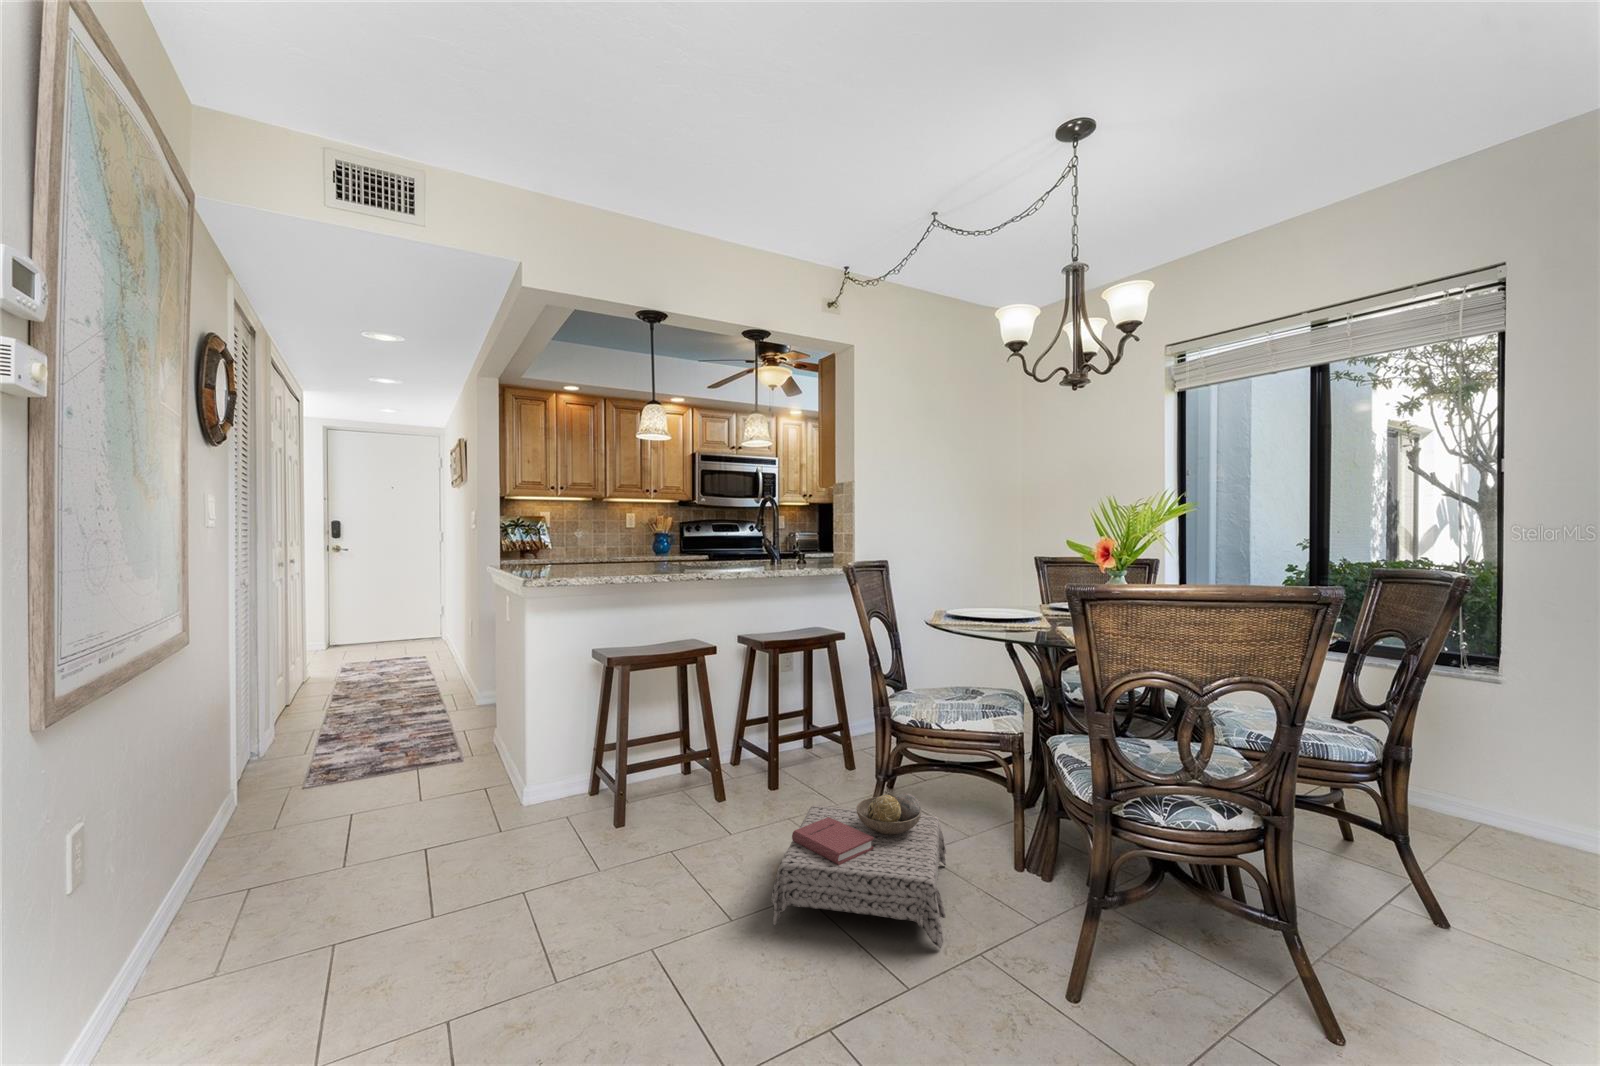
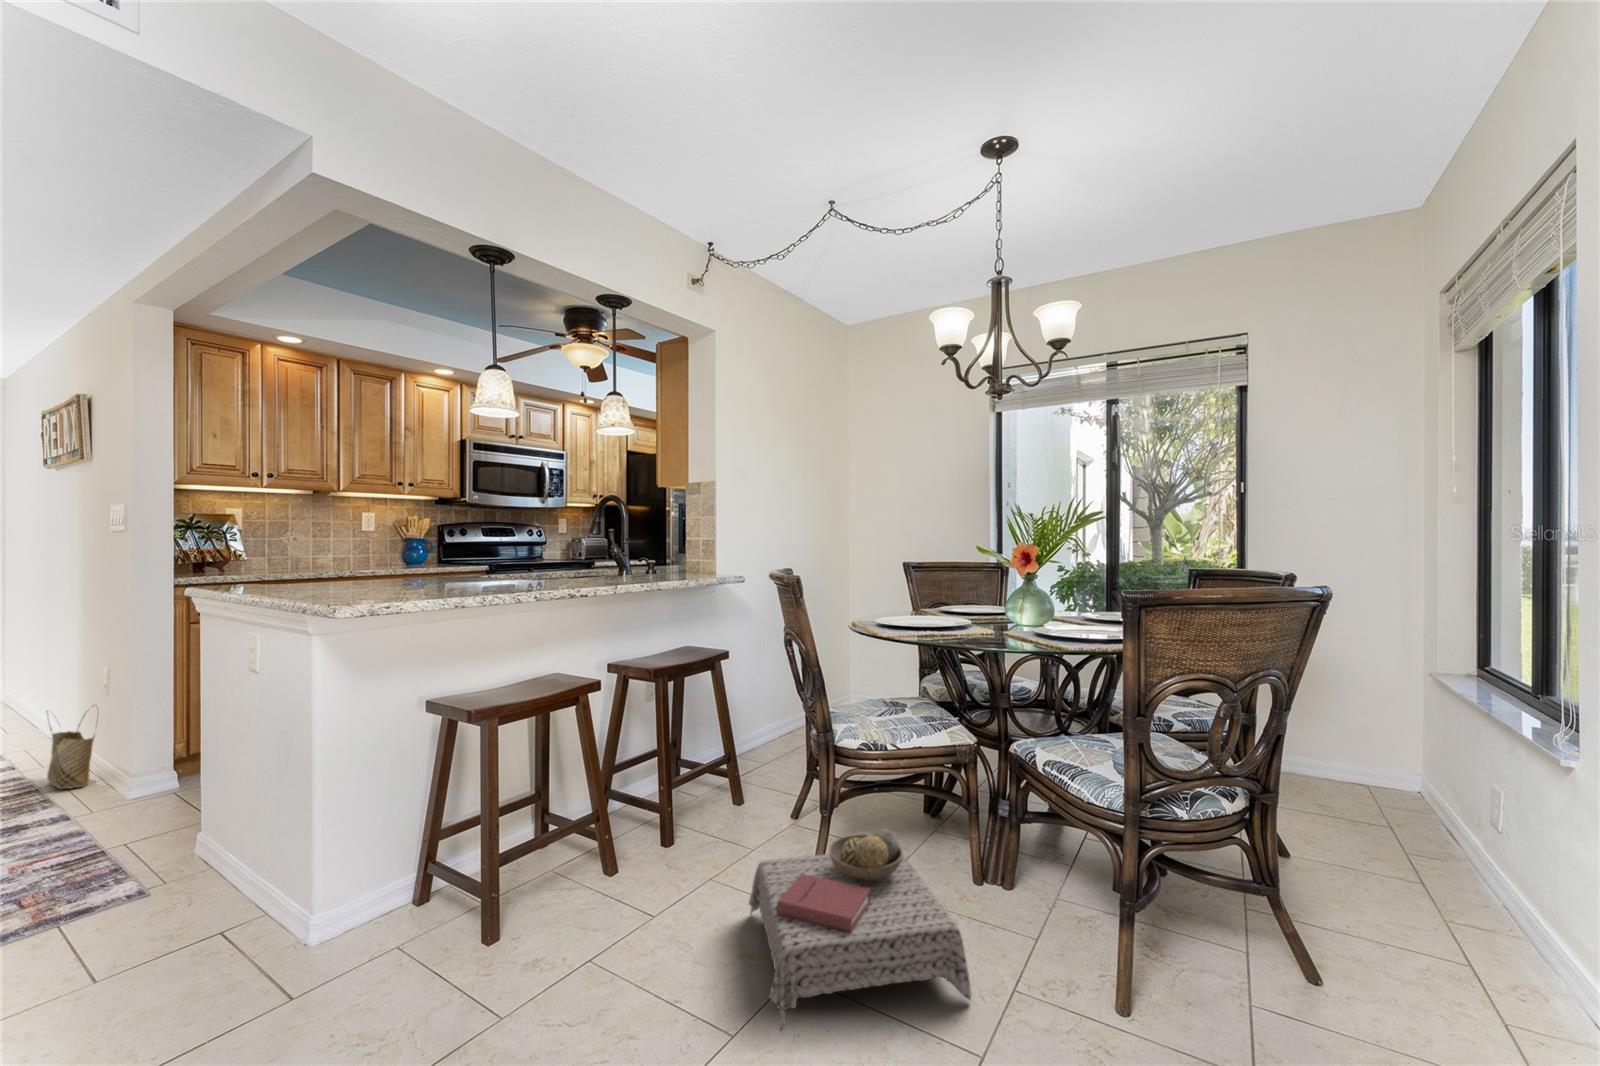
woven basket: none [440,643,465,696] -> present [47,711,94,789]

